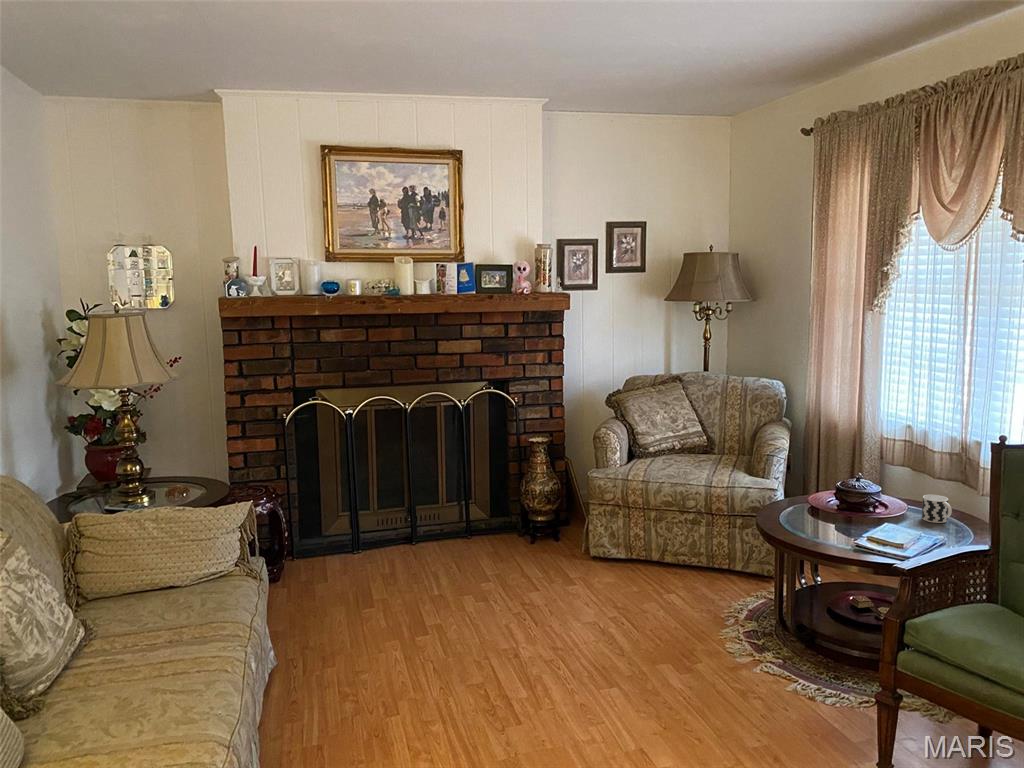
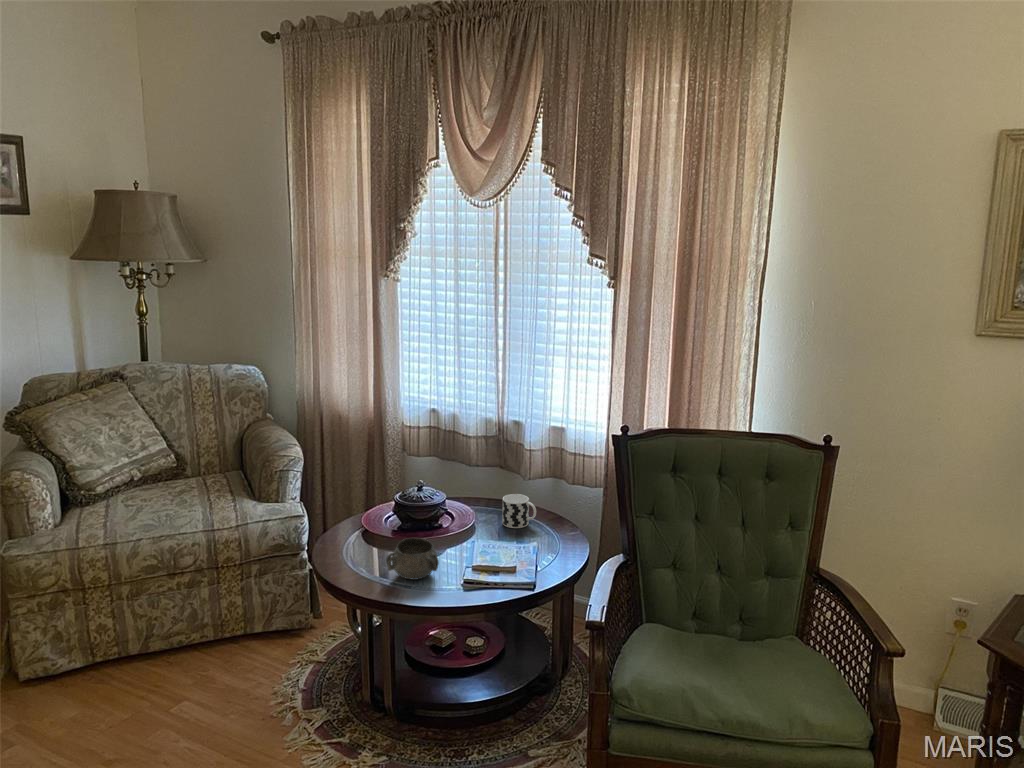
decorative bowl: none [796,502,837,531] -> present [386,538,439,580]

